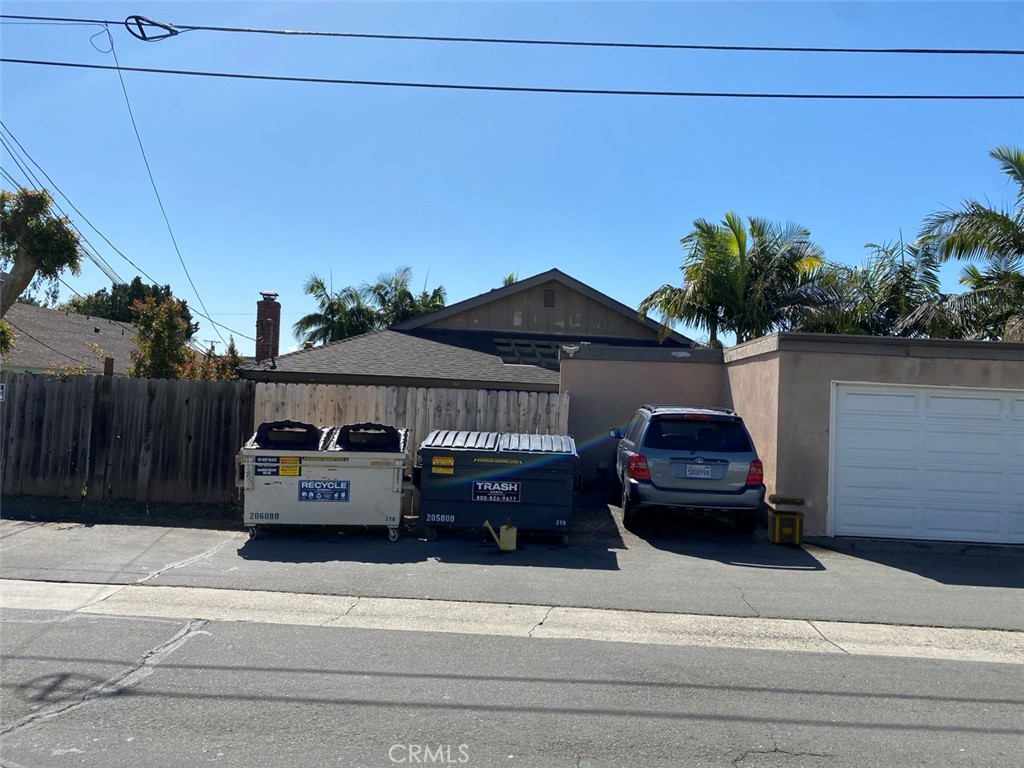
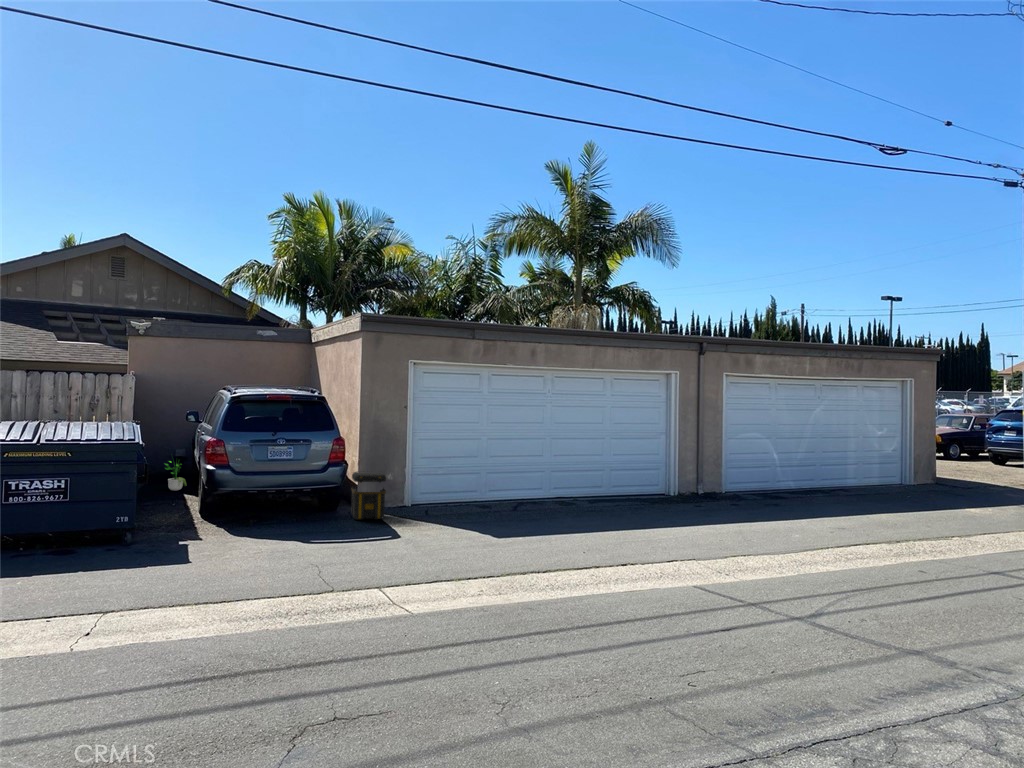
potted plant: none [586,469,607,506] -> present [165,461,186,491]
watering can: present [483,518,517,552] -> none [16,519,66,560]

